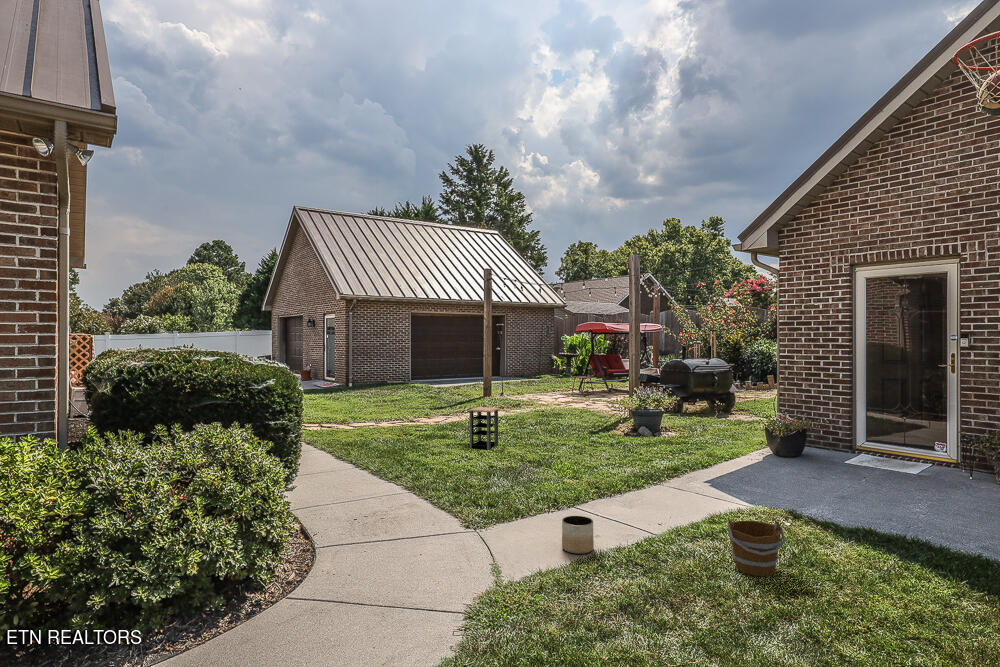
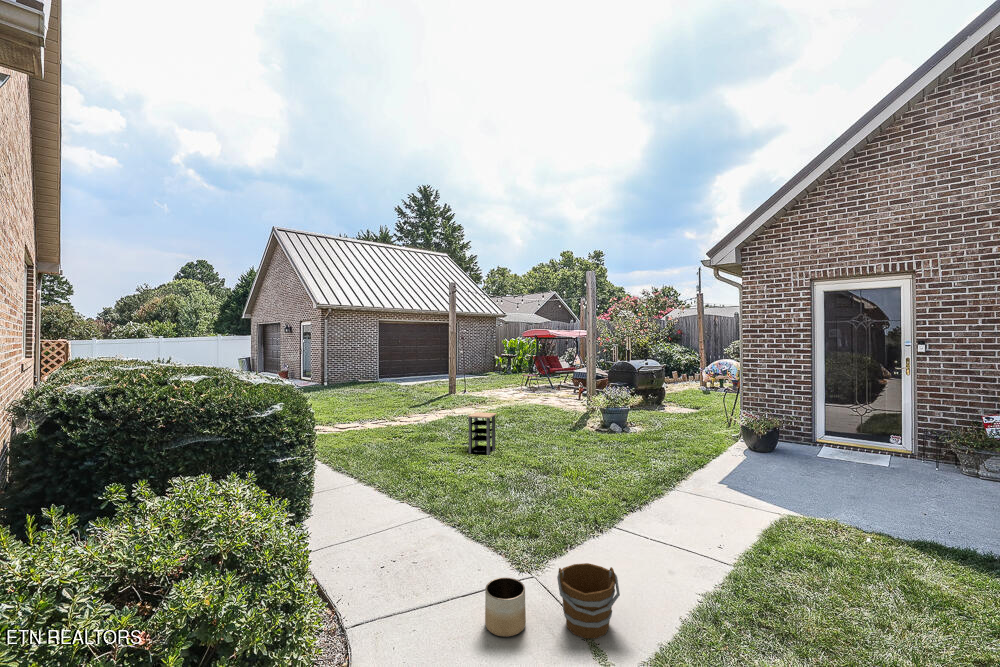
planter: present [562,516,594,554] -> present [485,577,526,637]
bucket: present [728,520,785,576] -> present [557,563,620,638]

